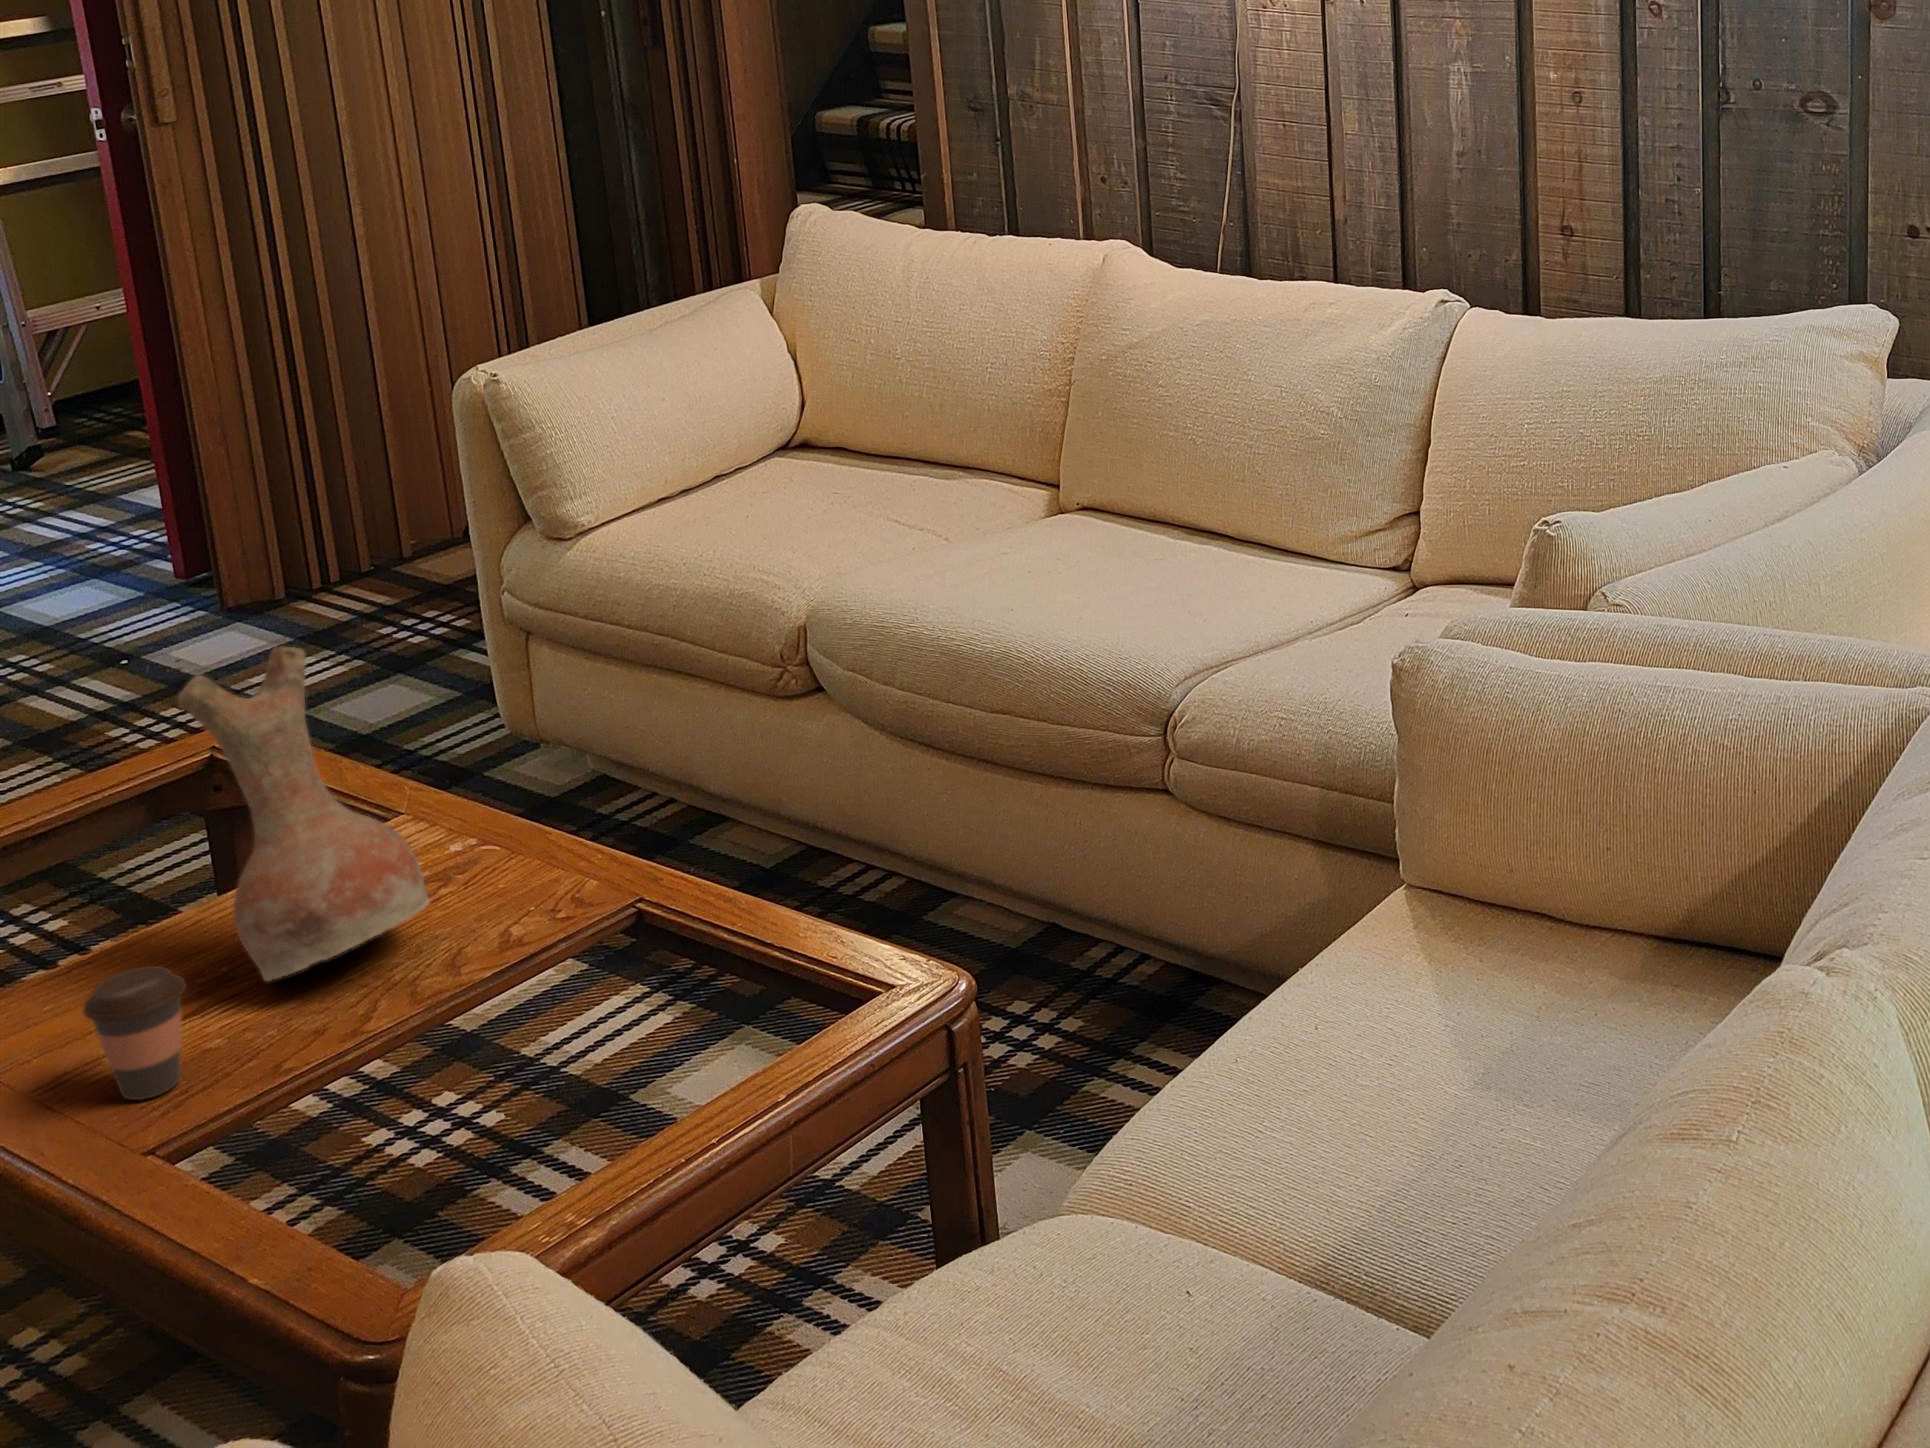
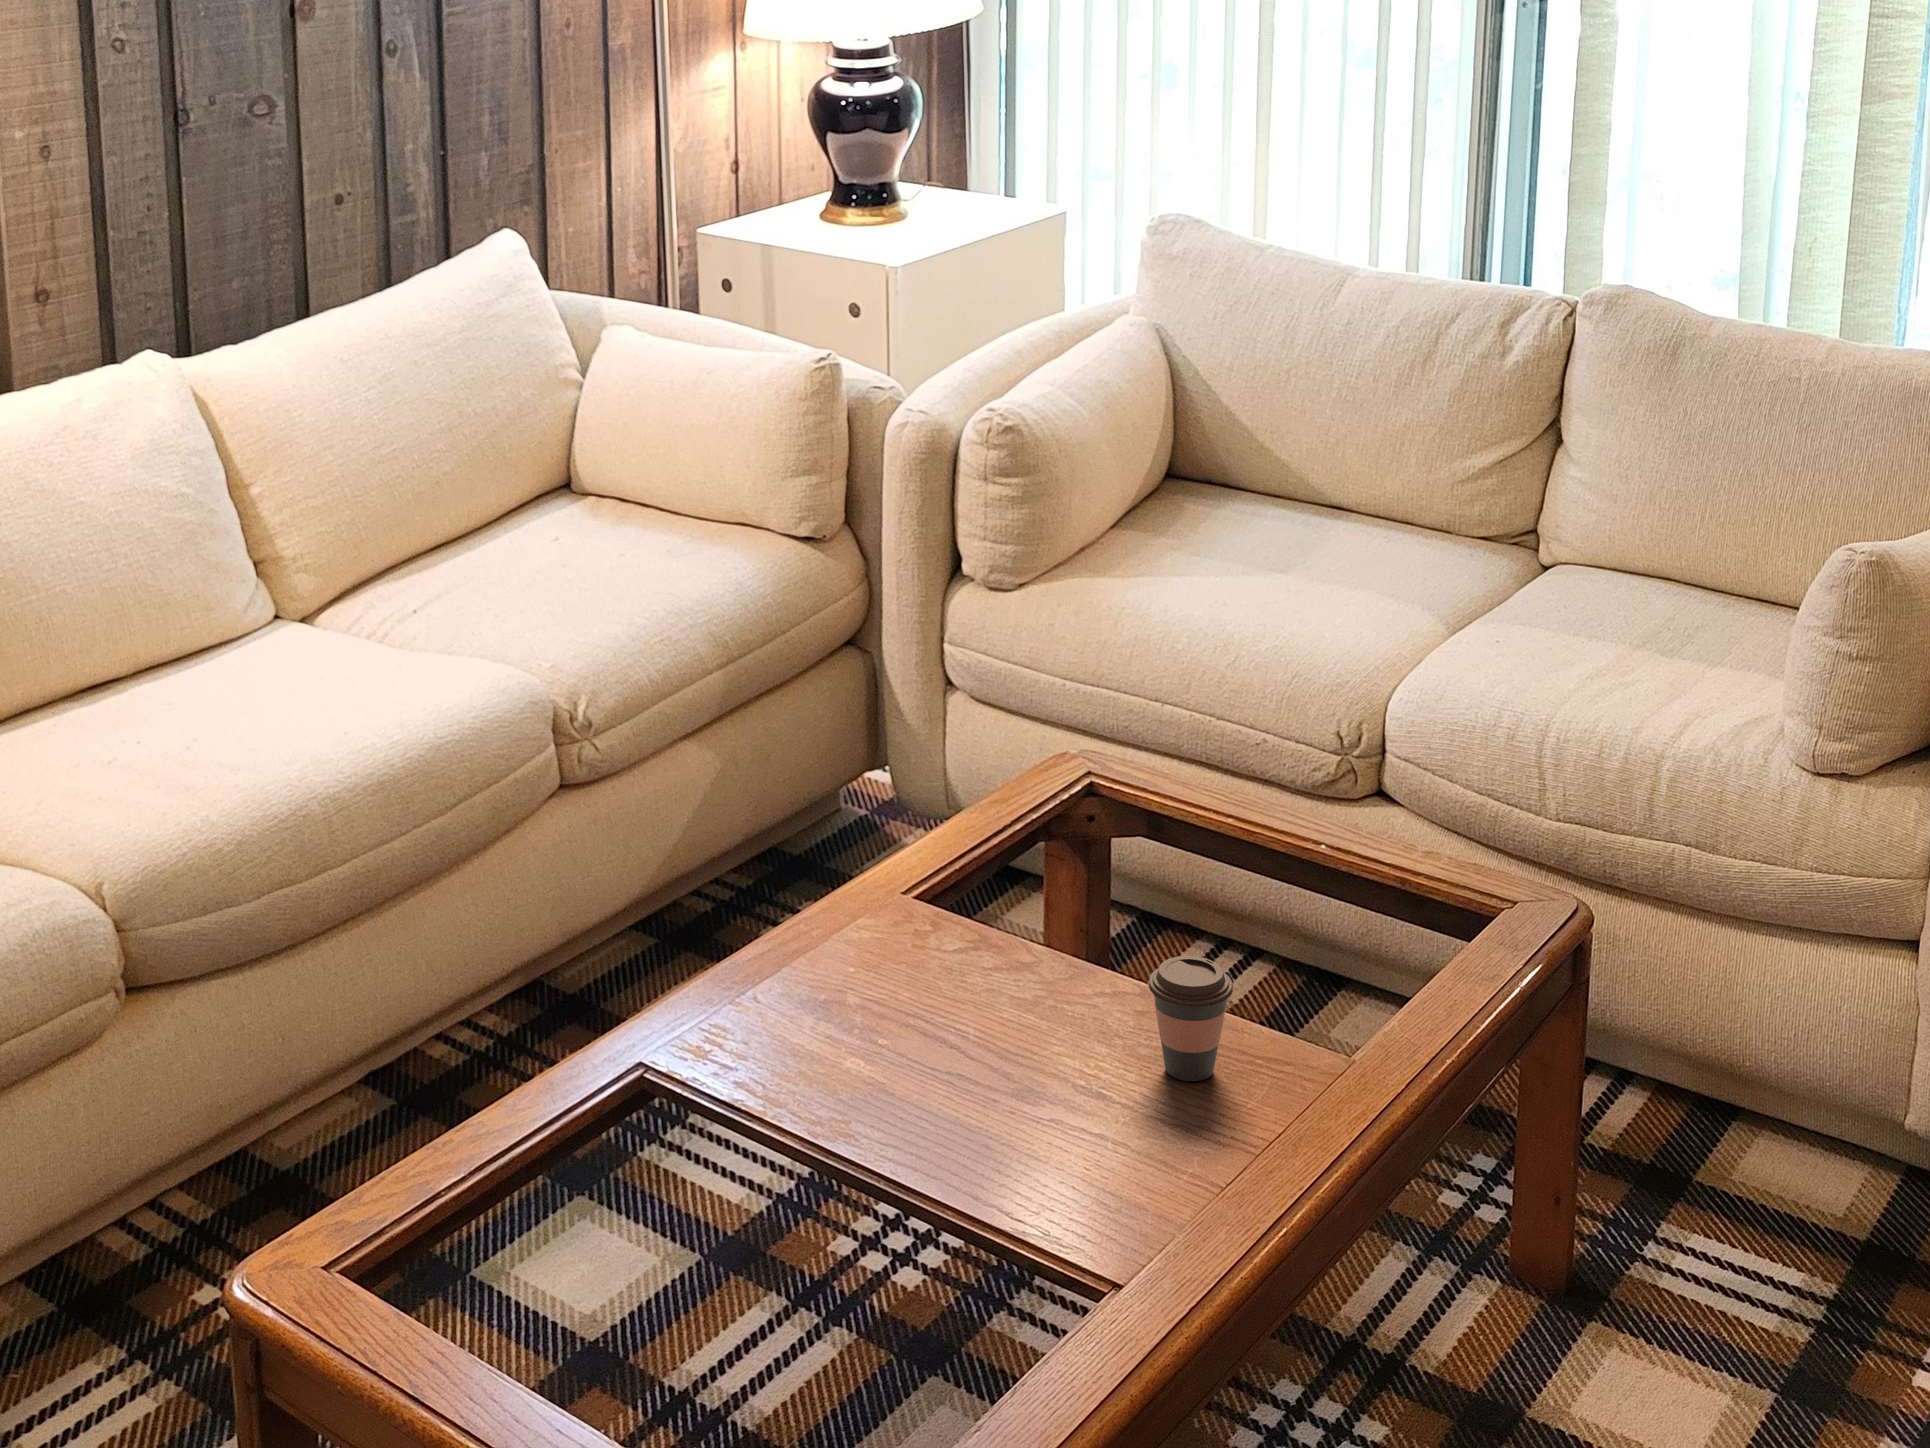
vase: present [178,647,429,981] -> none [864,747,1050,1051]

